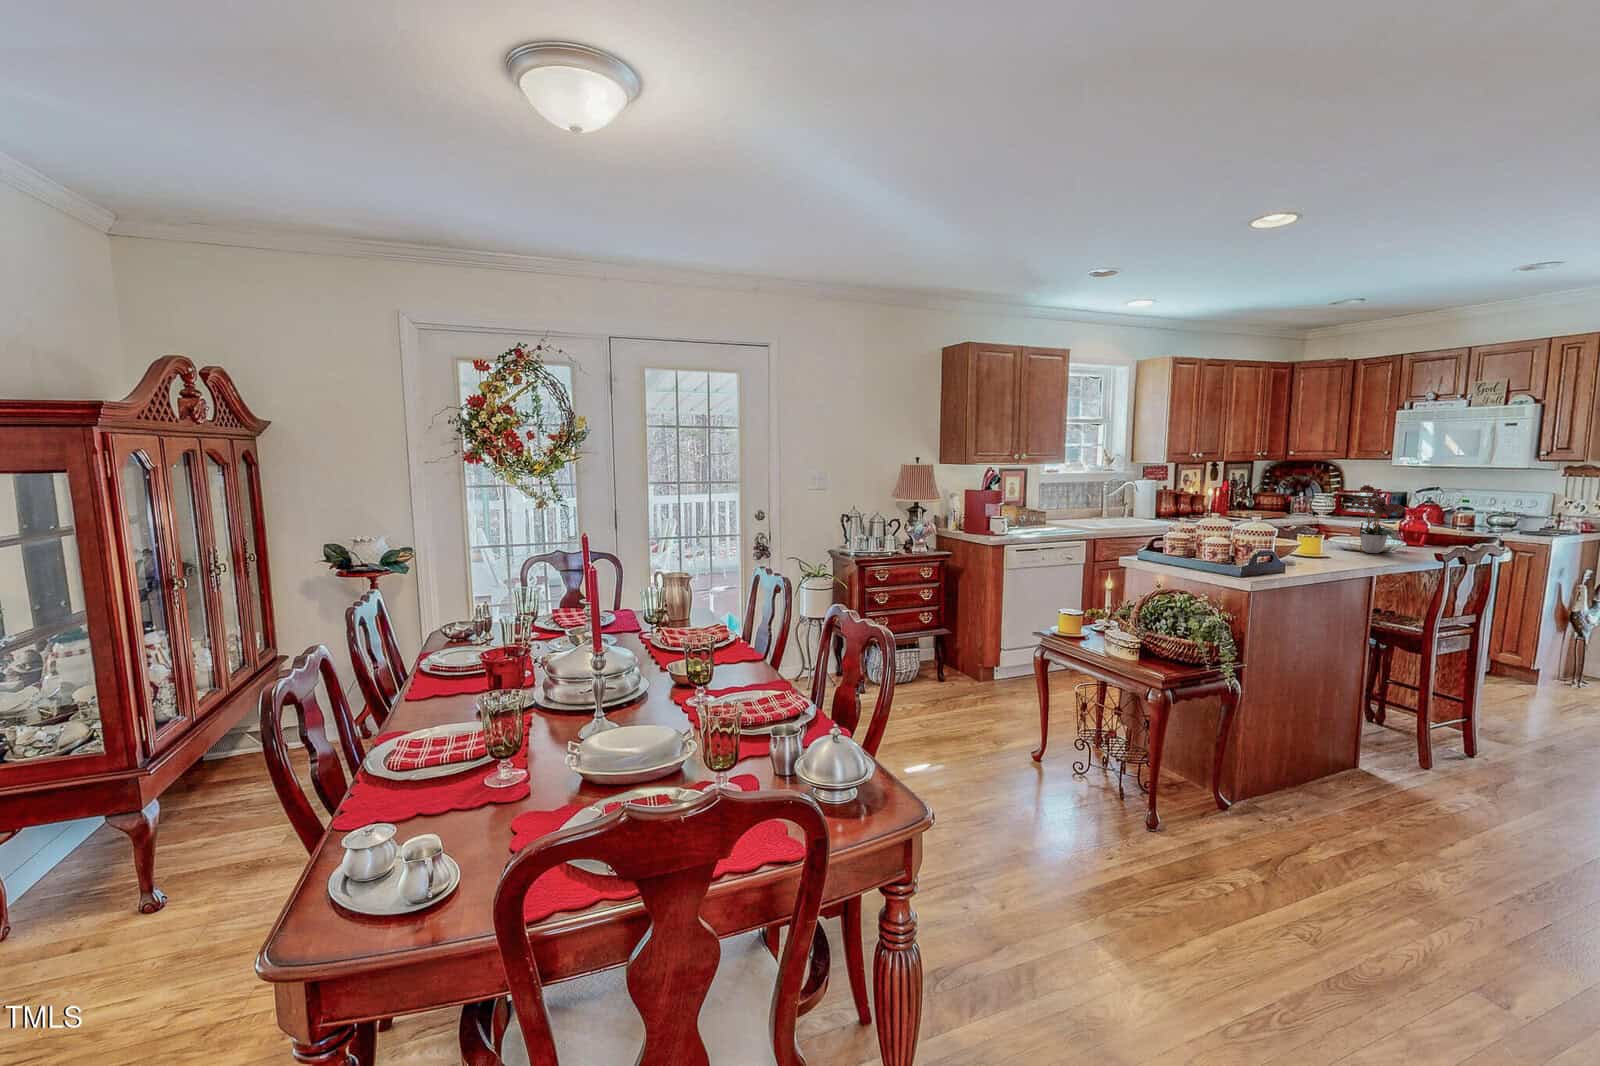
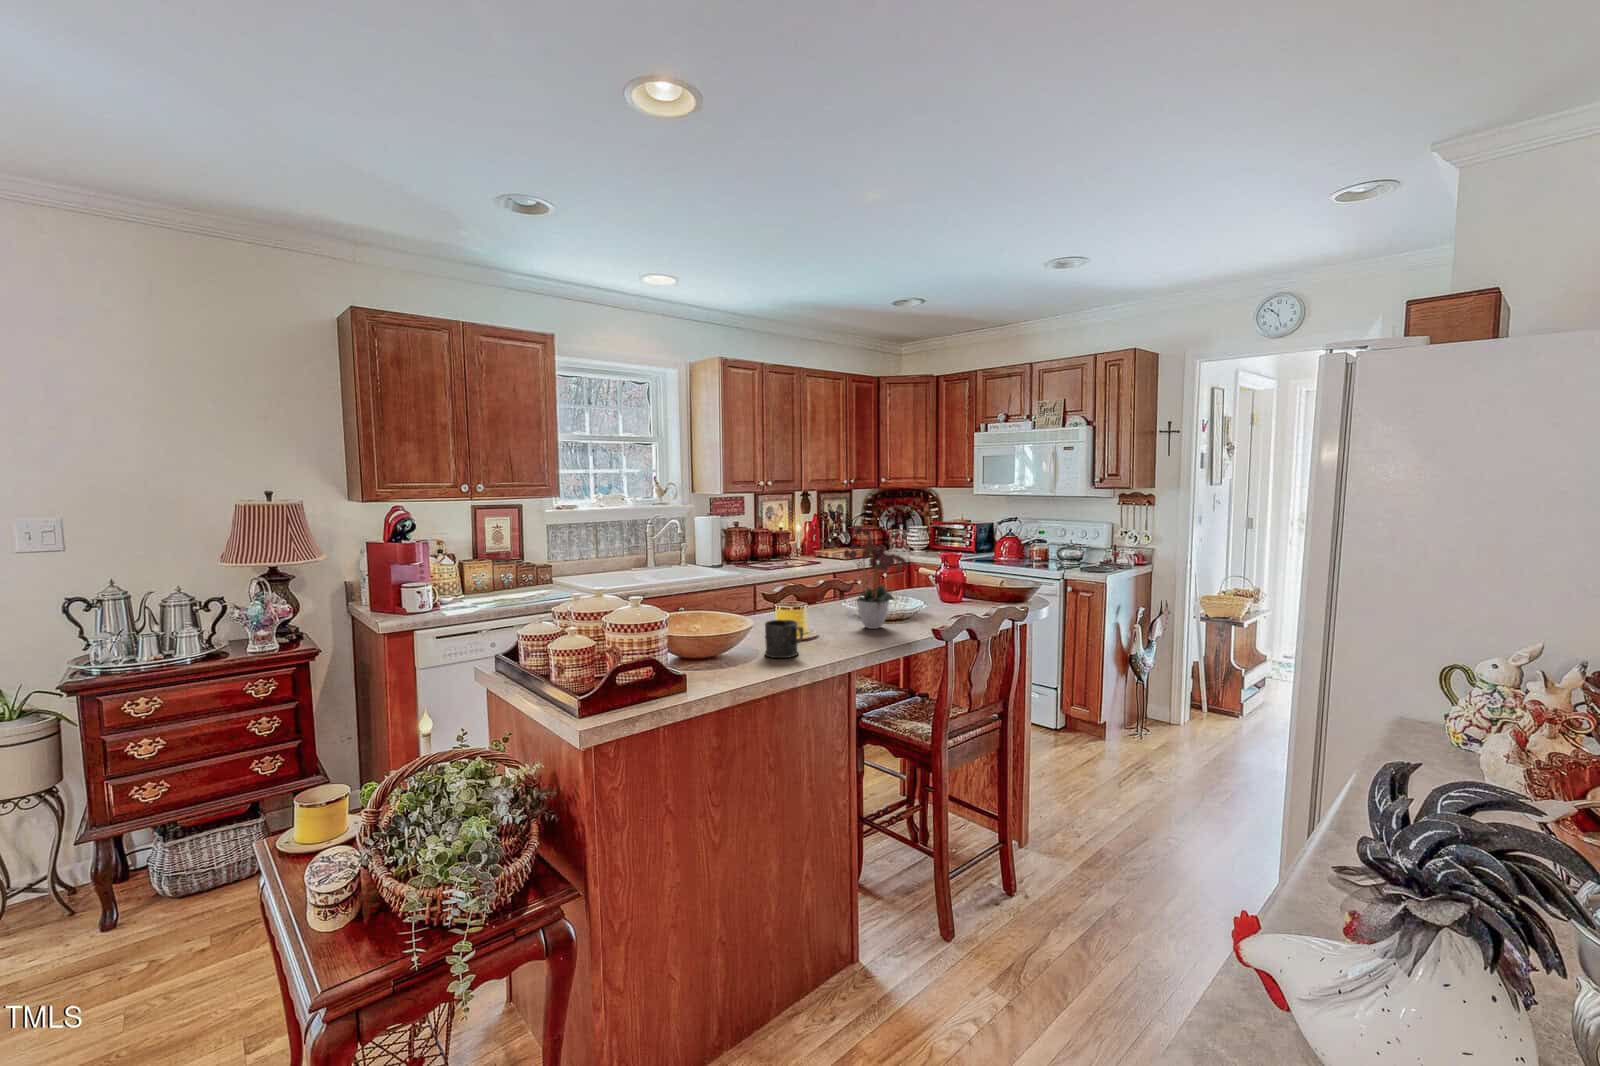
mug: none [1313,540,1347,561] -> present [765,620,803,658]

